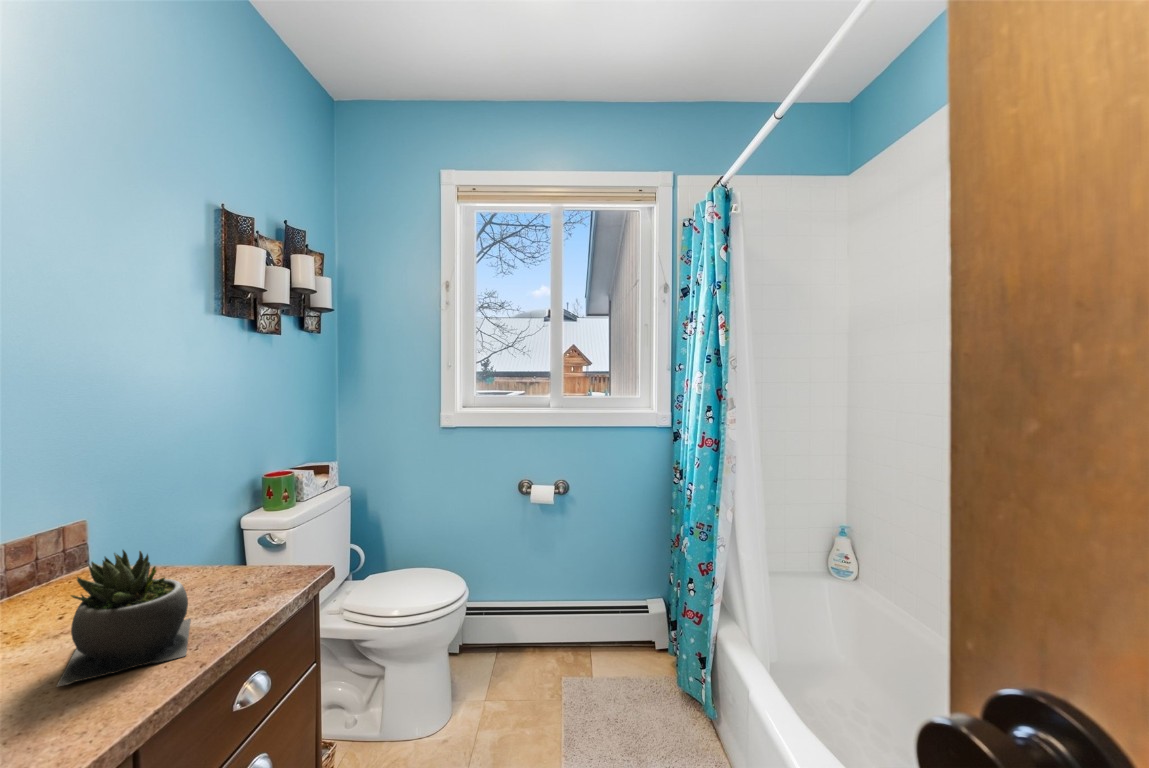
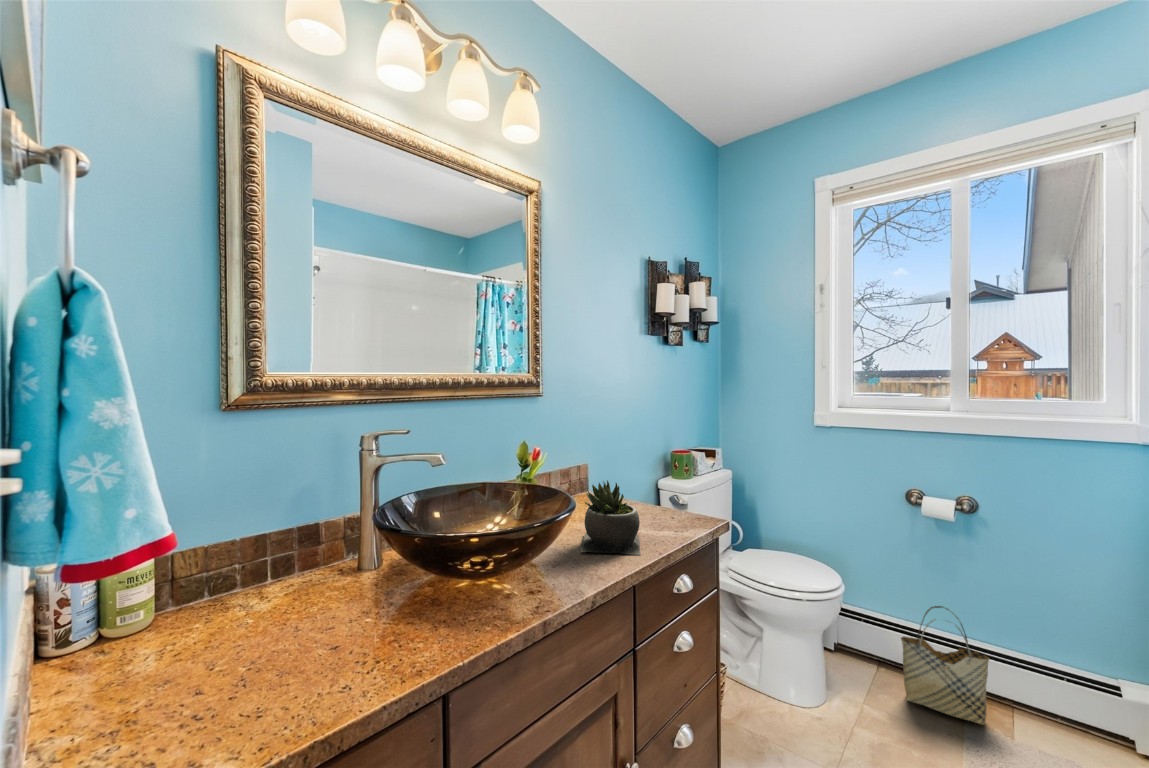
woven basket: none [515,585,578,683] -> present [901,606,989,725]

